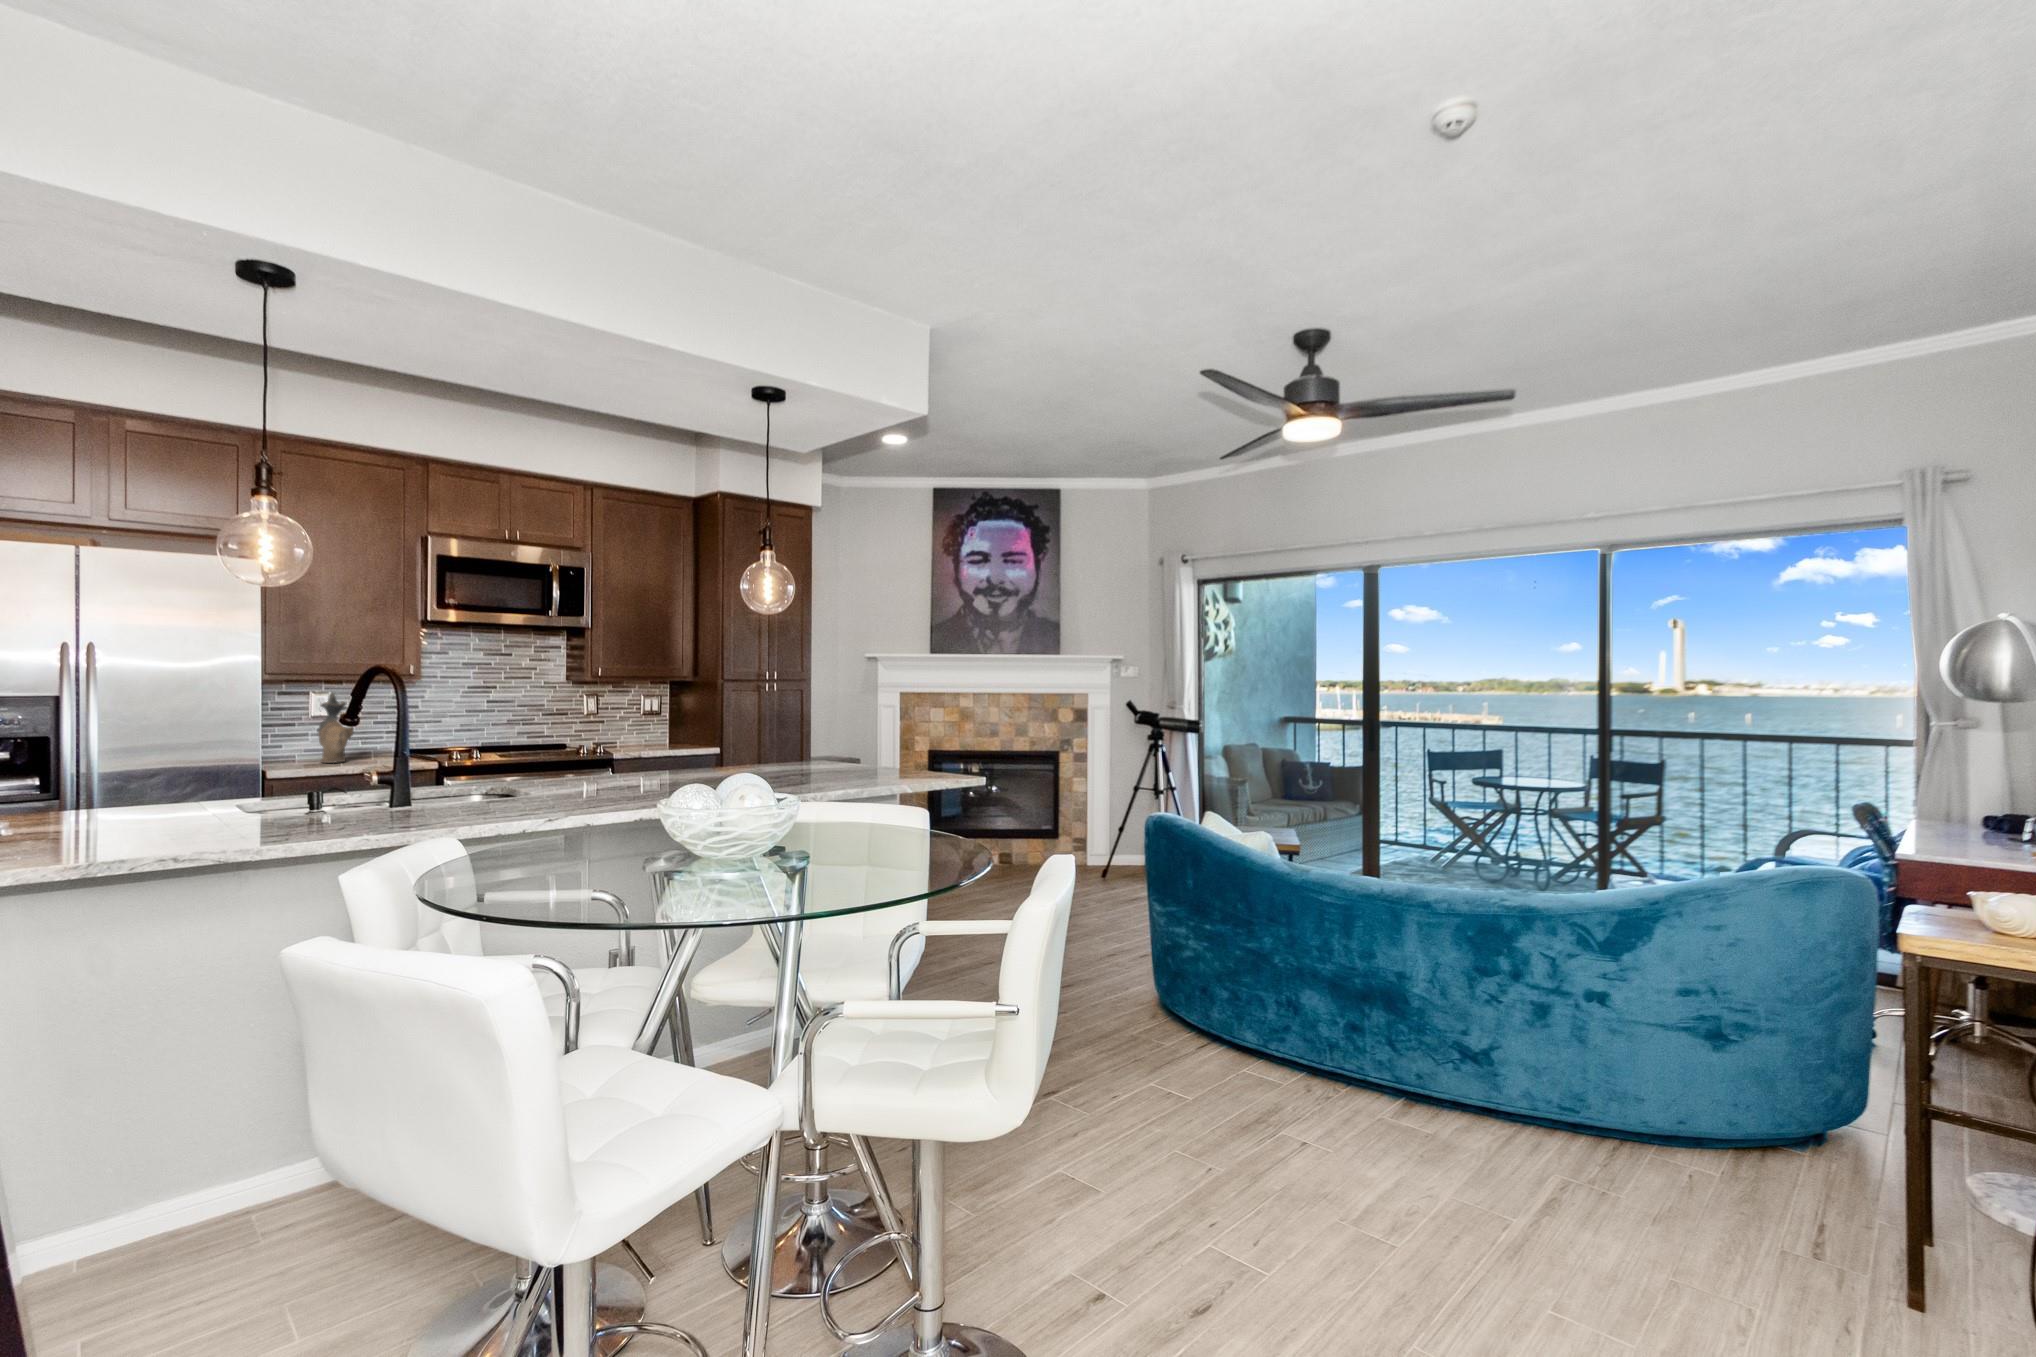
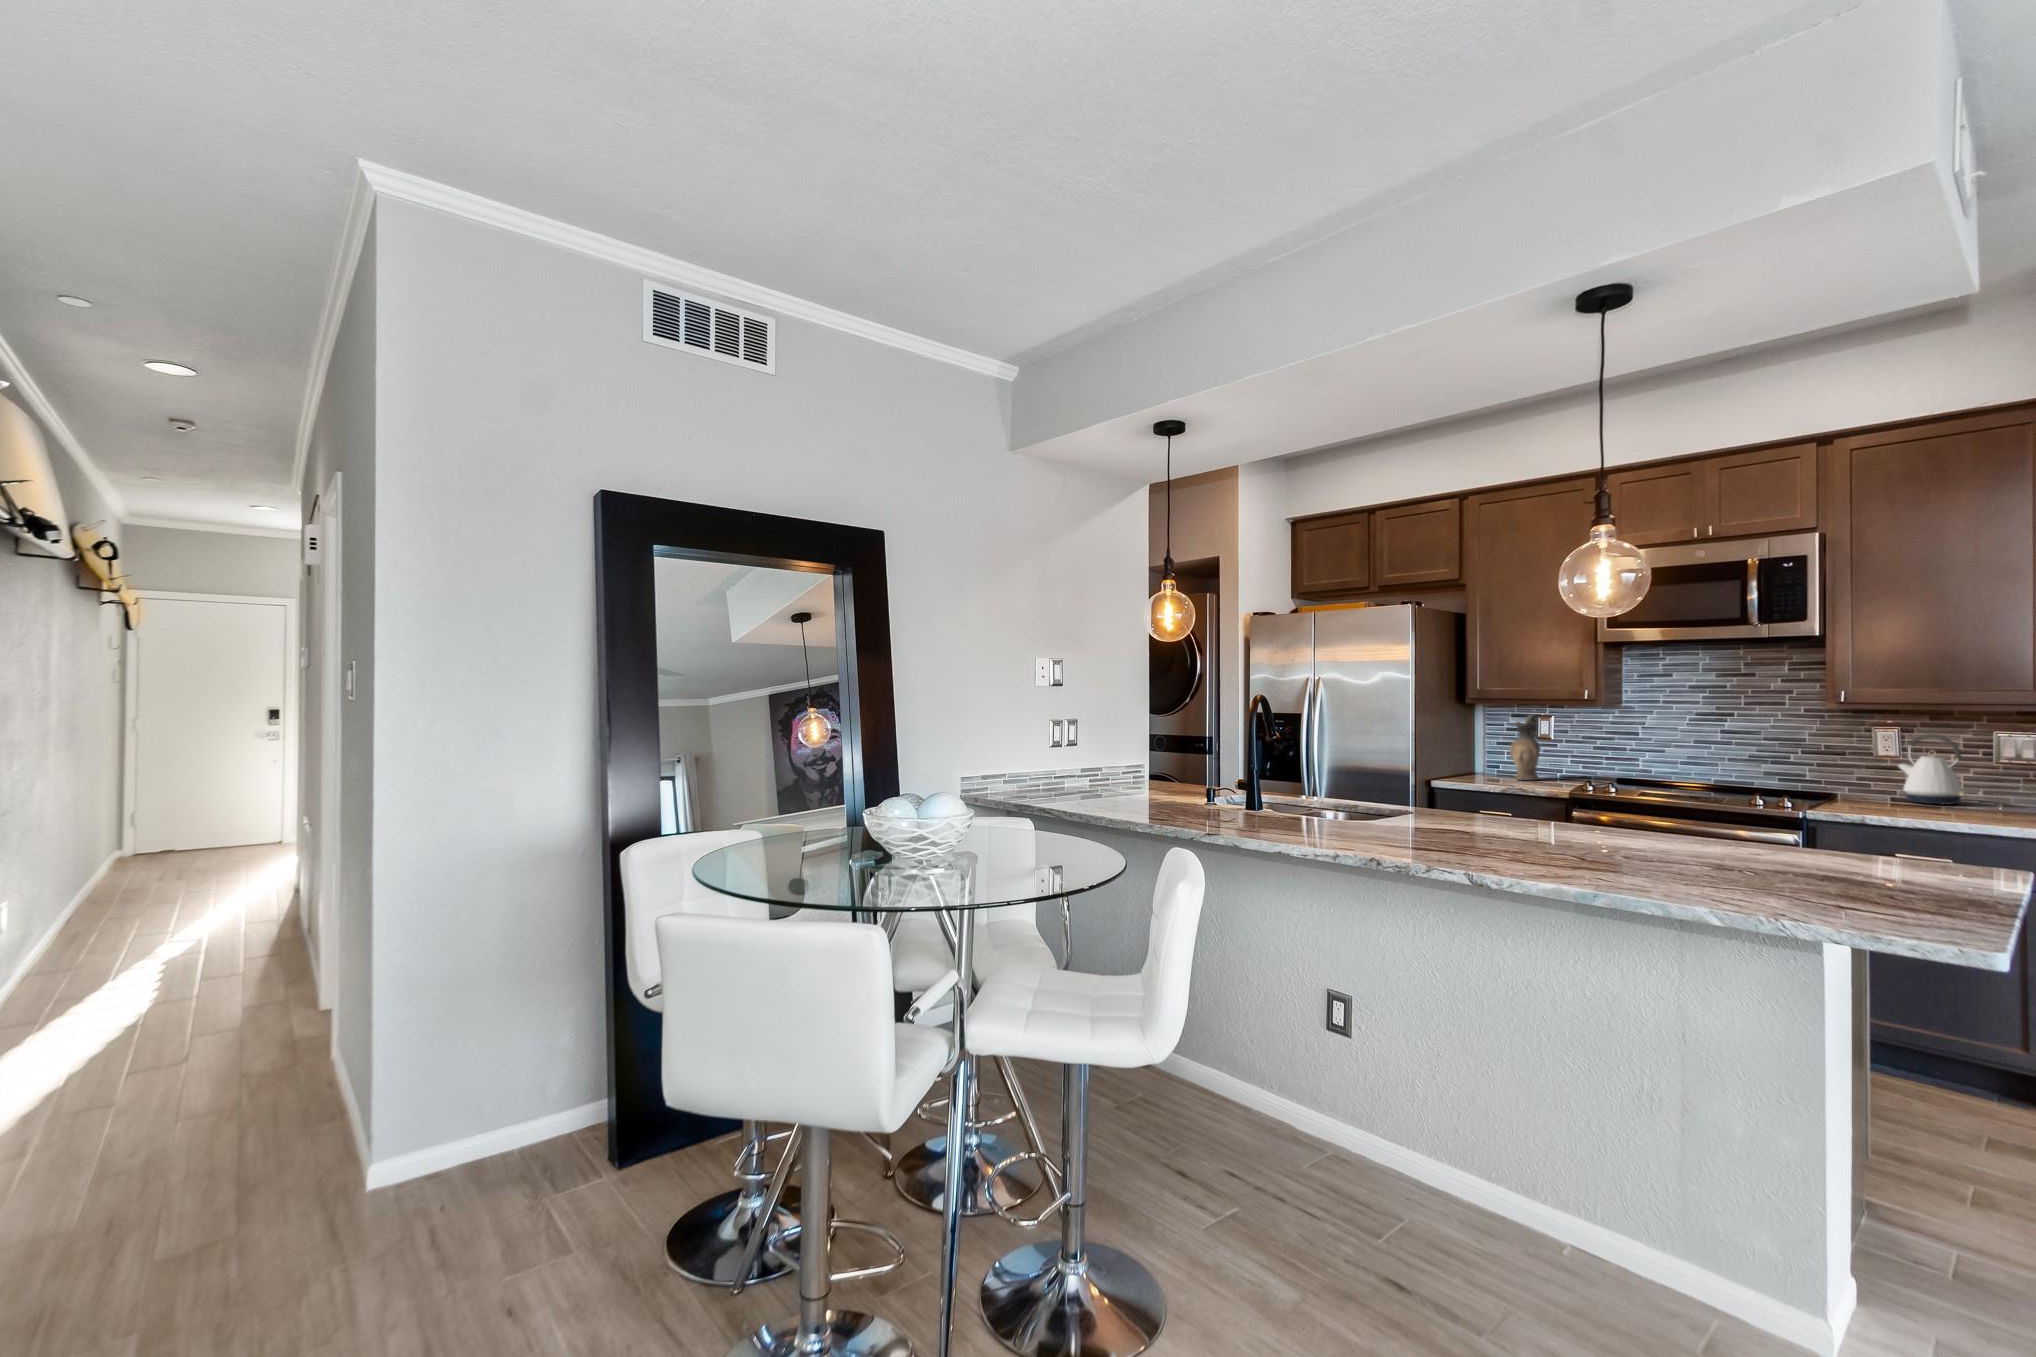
kettle: none [606,699,645,746] -> present [1899,734,1966,805]

